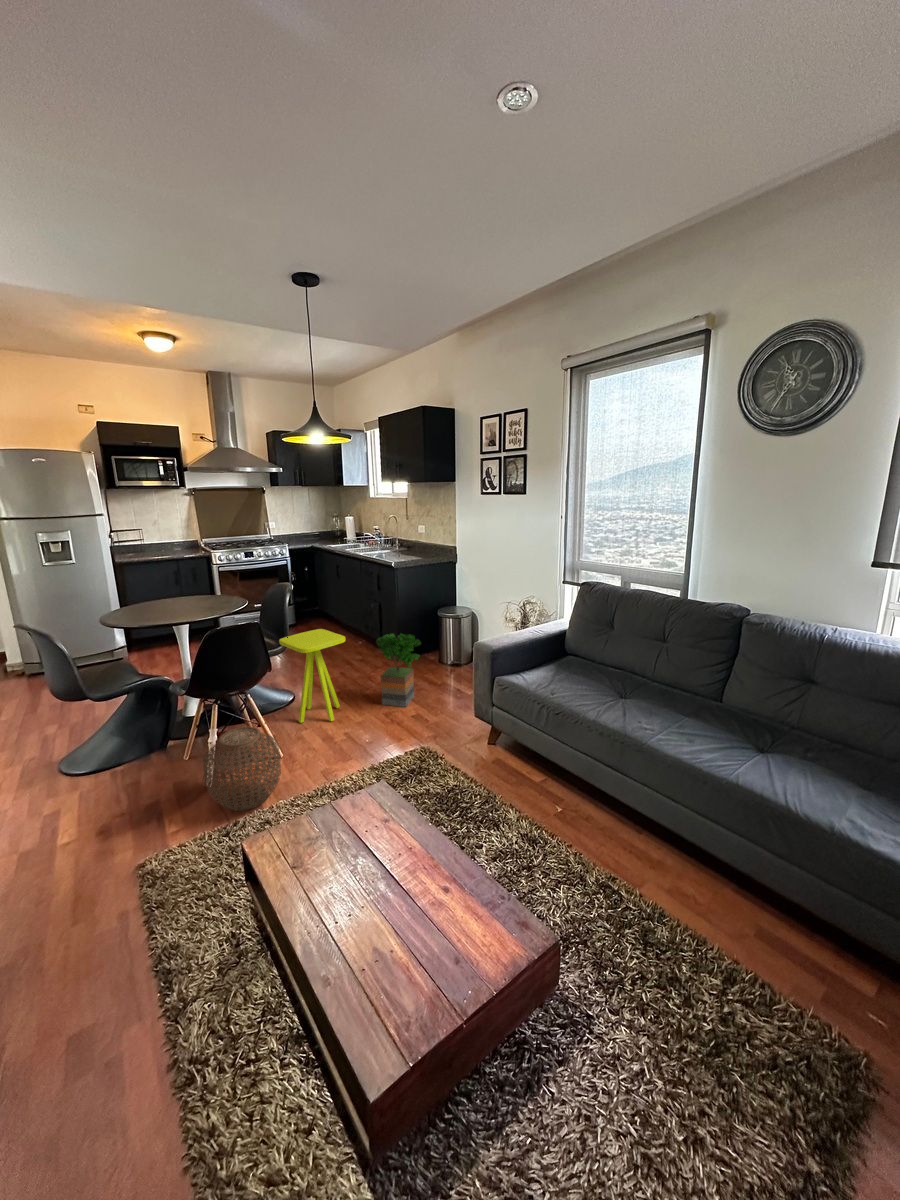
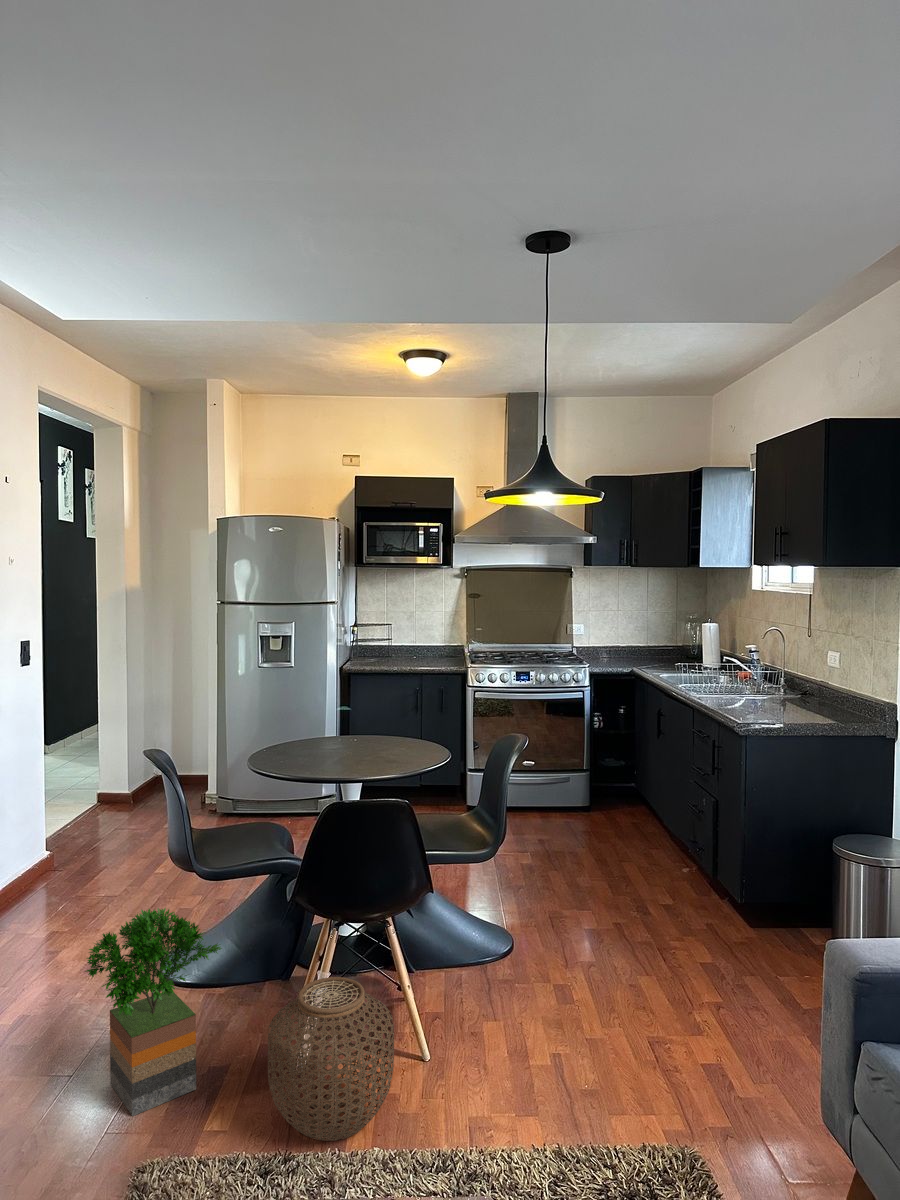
side table: present [279,629,346,723] -> none [479,826,590,1015]
potted tree: present [377,634,420,707] -> present [85,908,222,1116]

